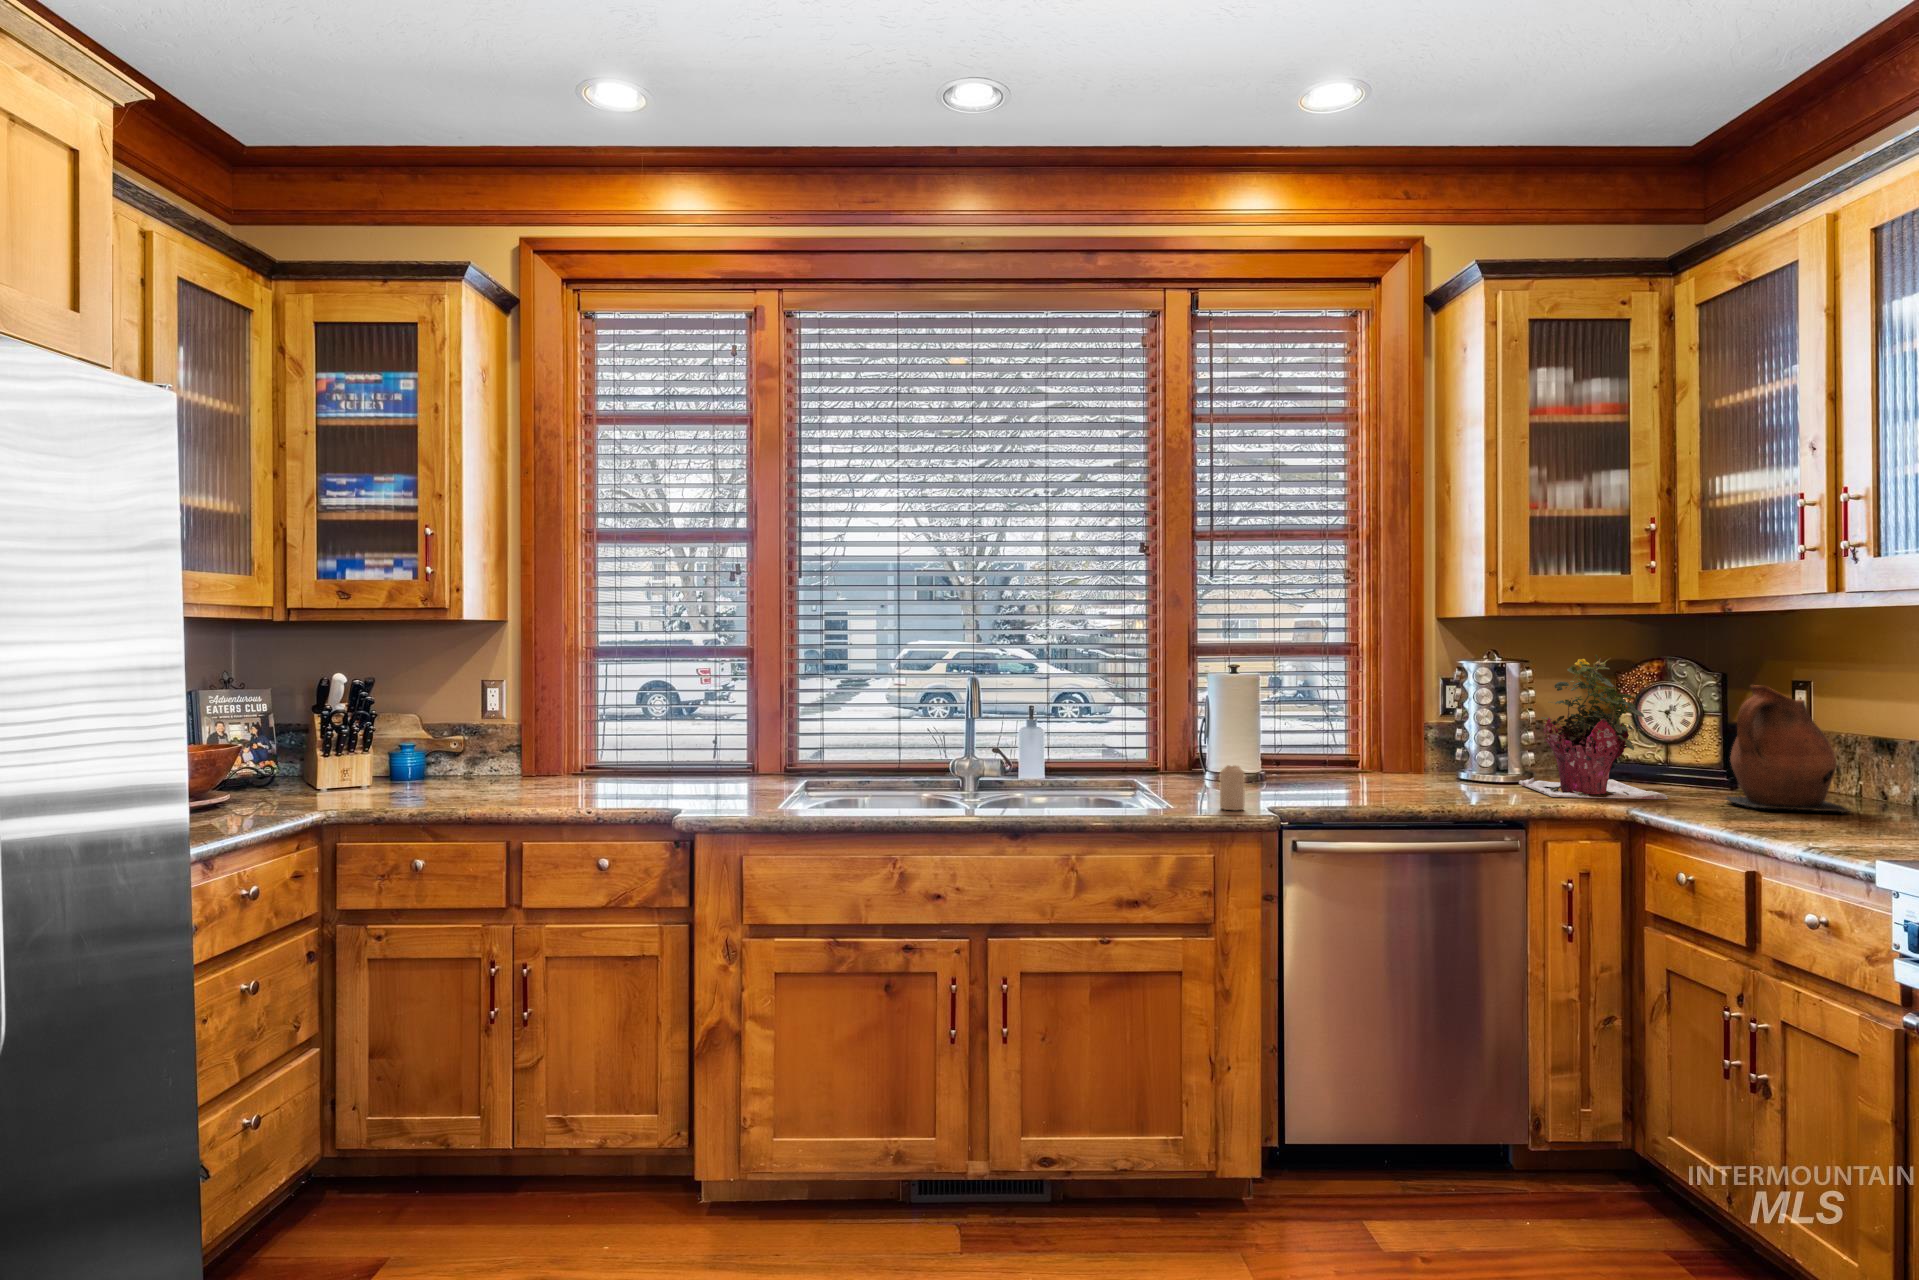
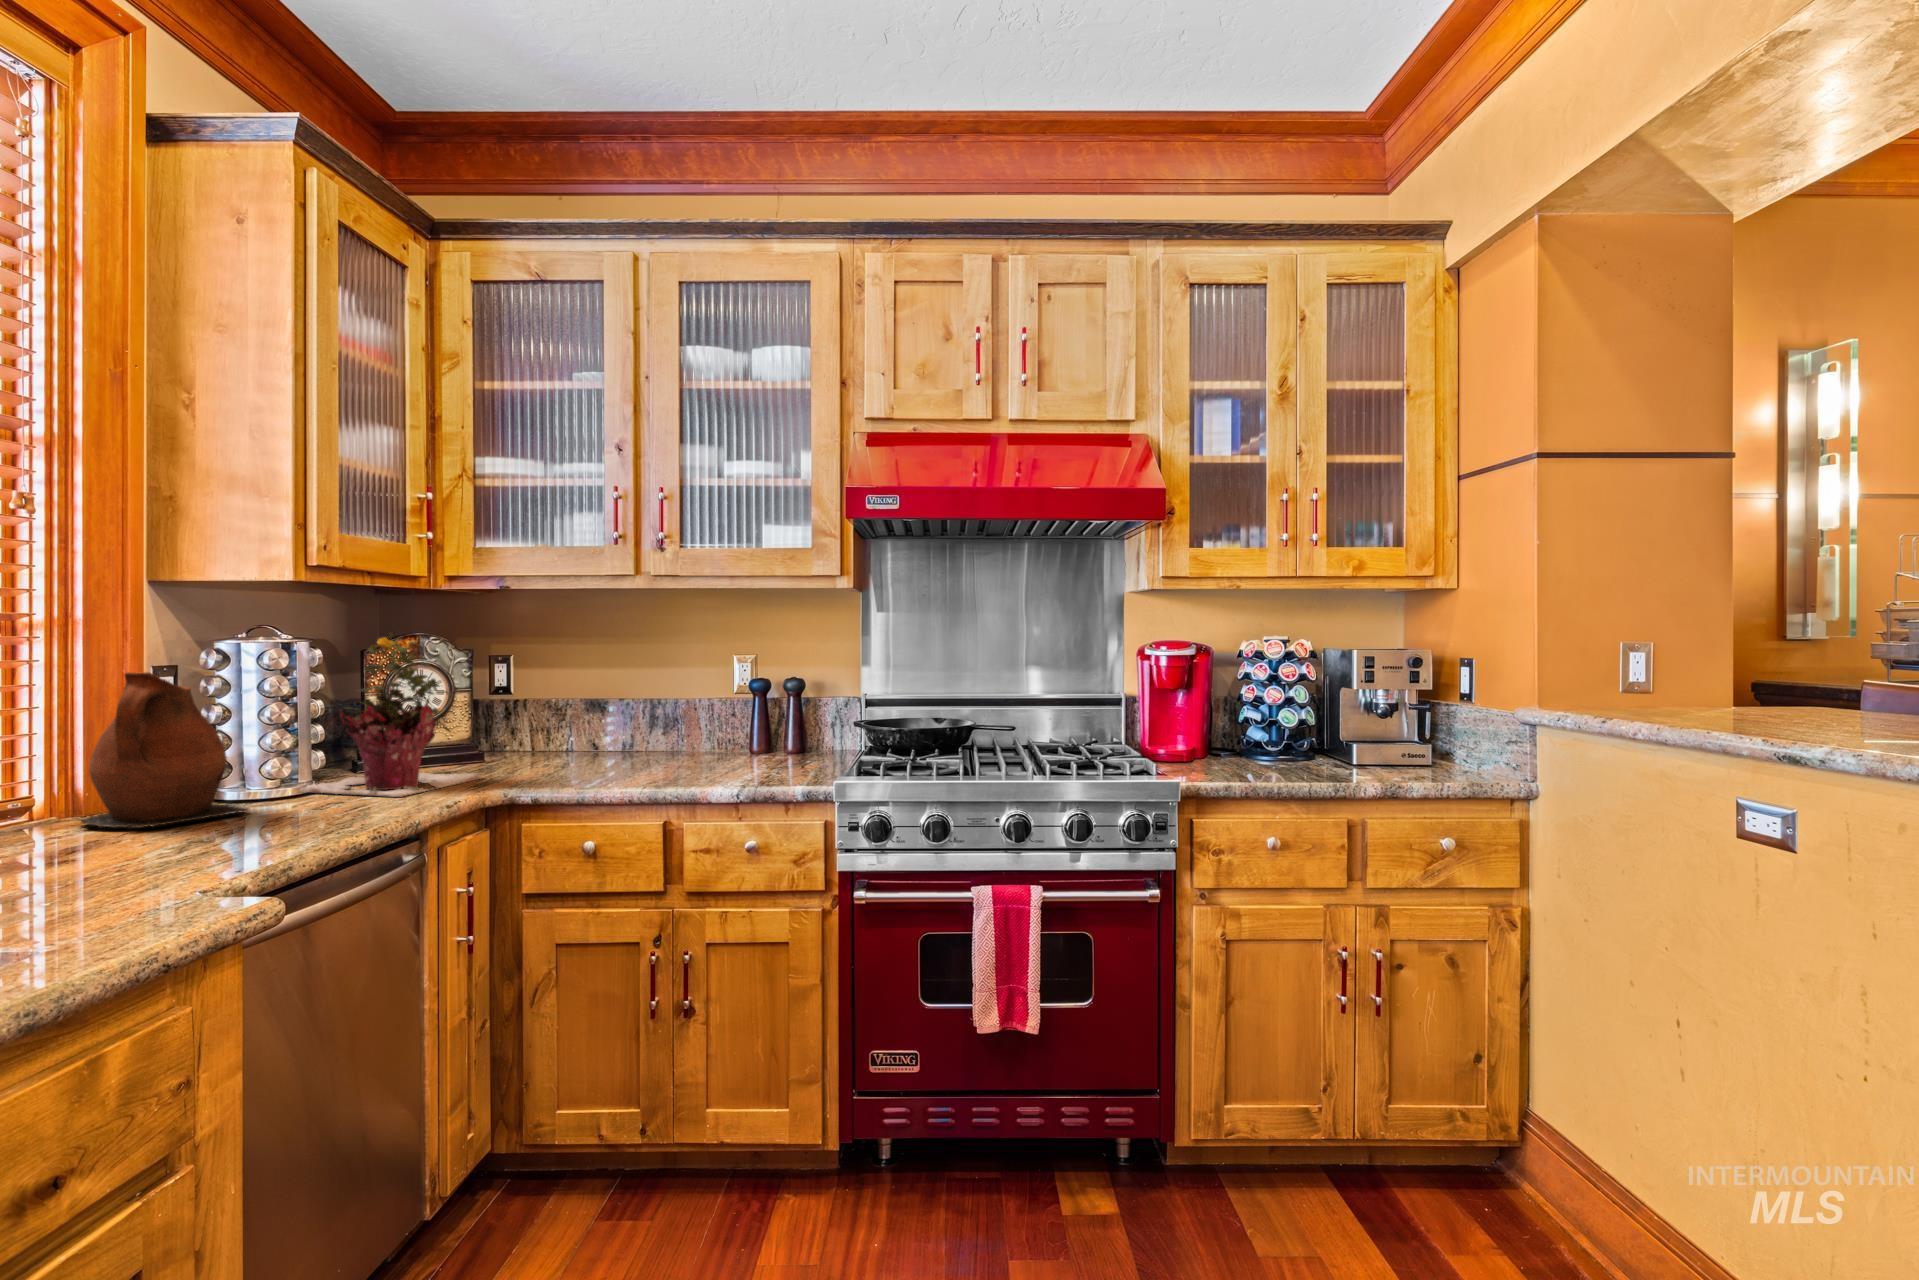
ceramic pitcher: present [1726,685,1851,813] -> present [76,672,249,828]
candle: present [1220,765,1245,810] -> none [113,837,171,924]

